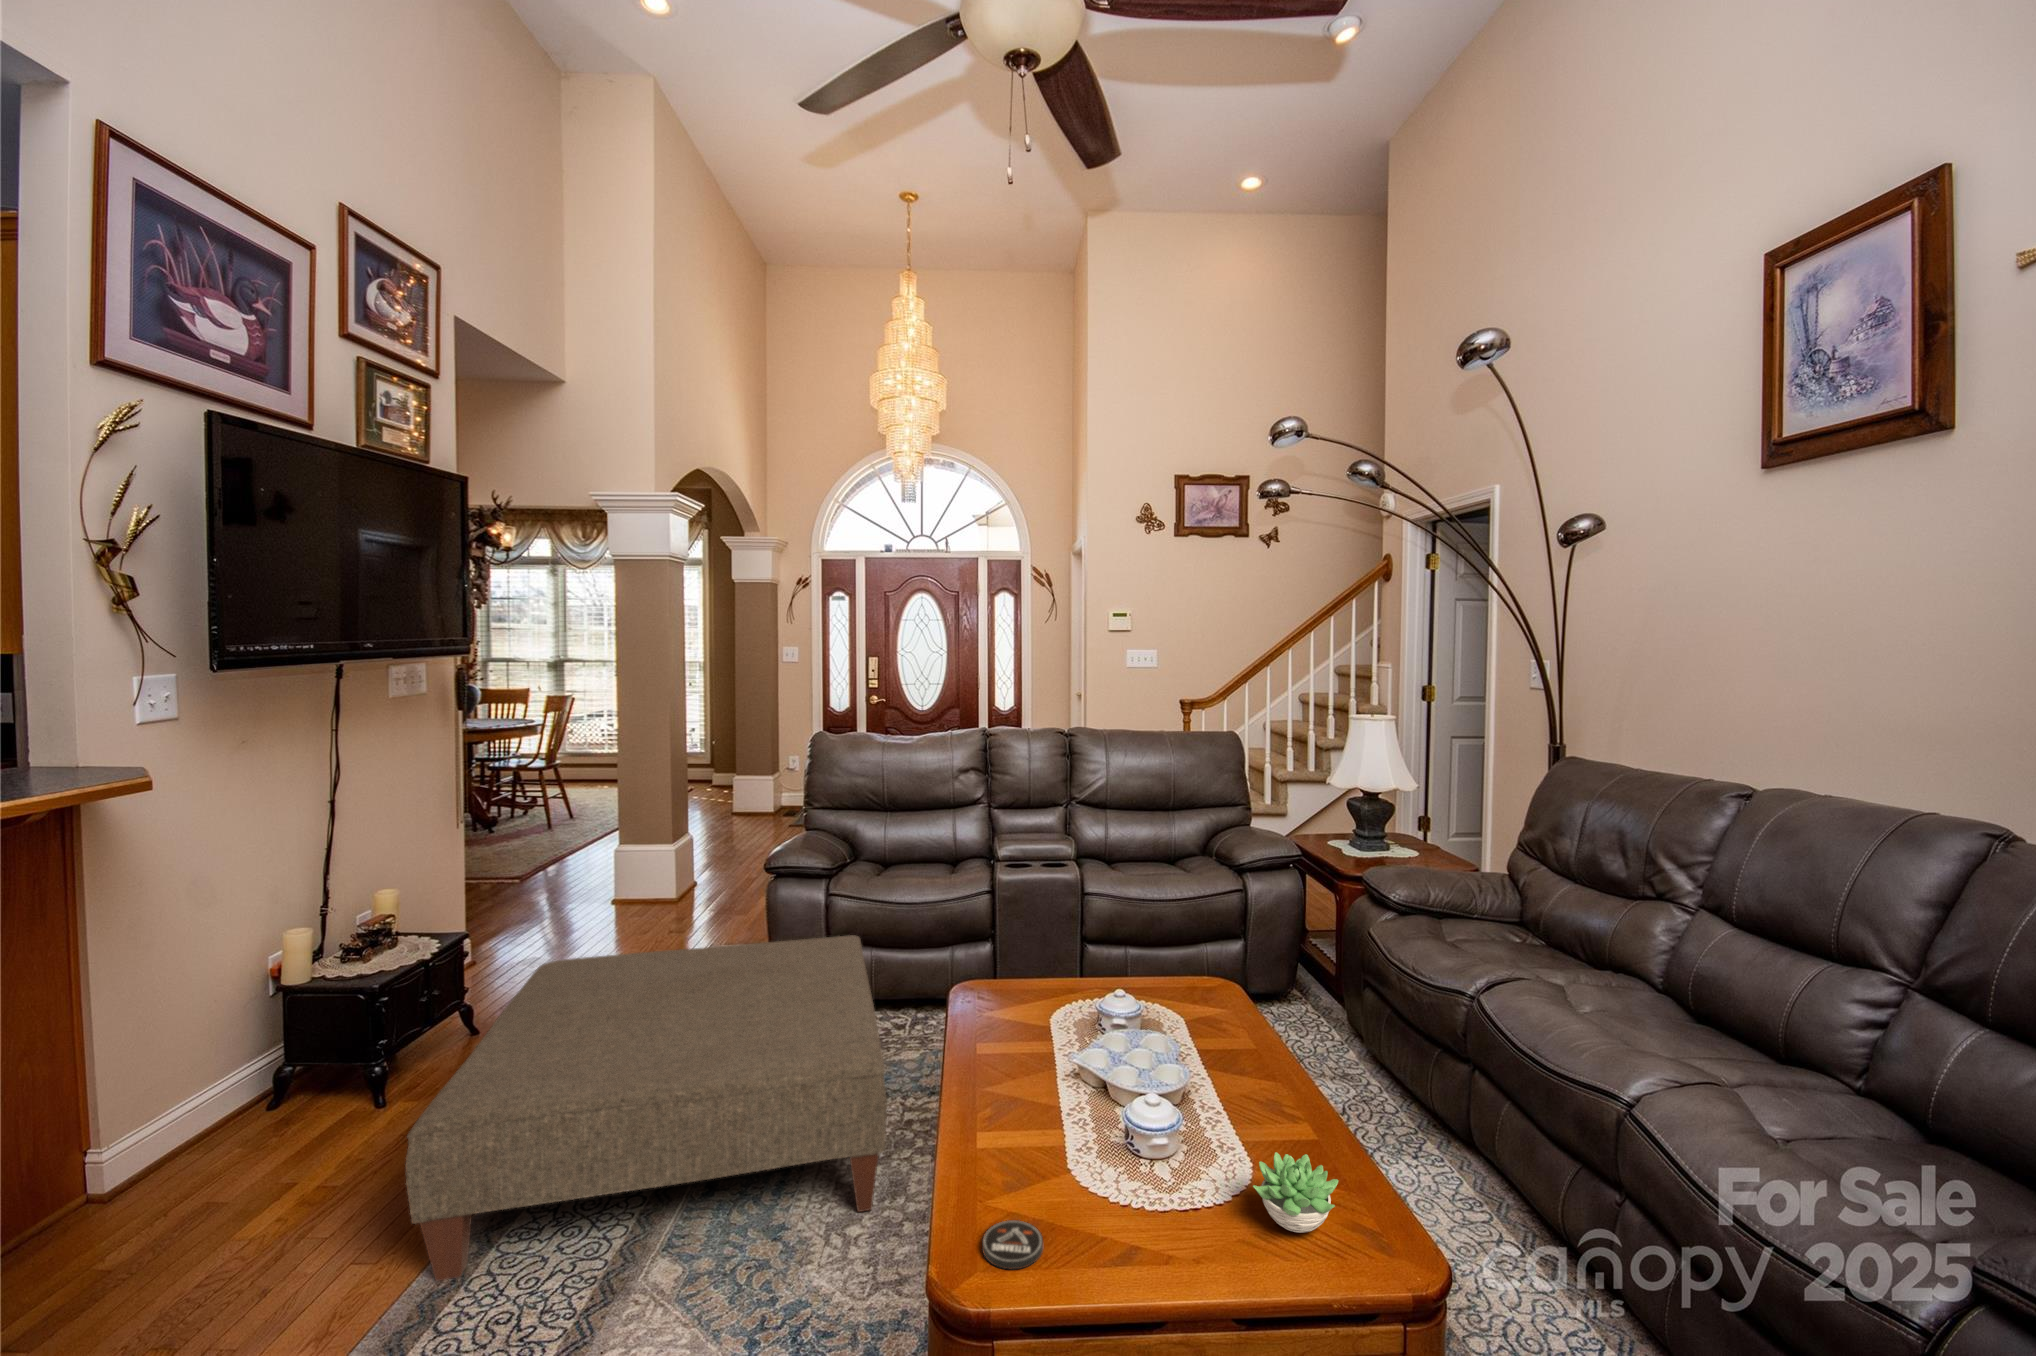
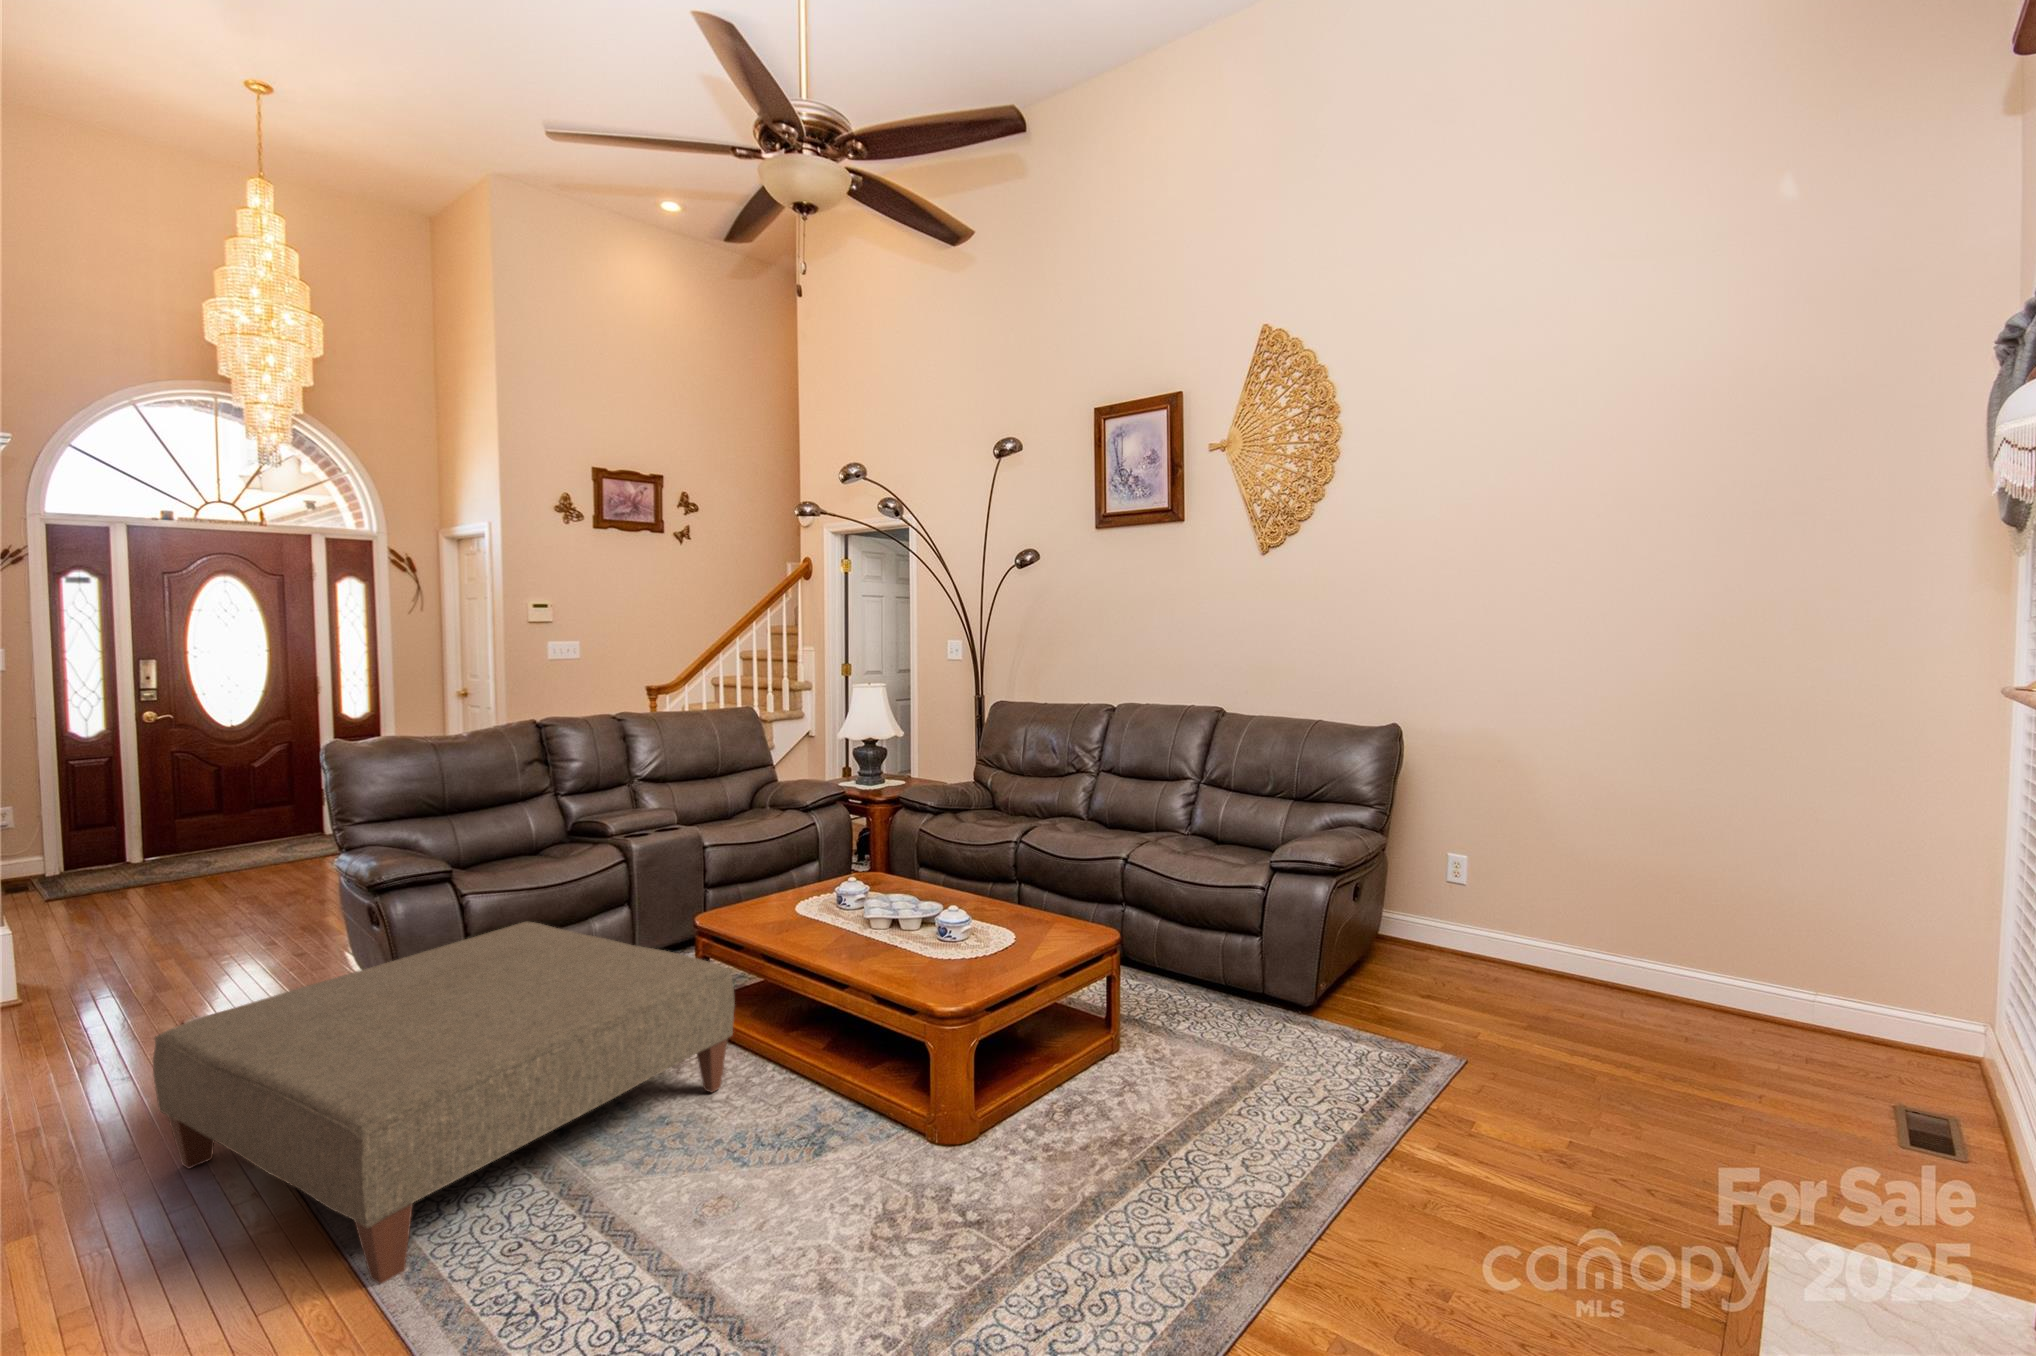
succulent plant: present [1253,1152,1338,1233] -> none [1033,901,1081,937]
coaster: present [982,1220,1043,1269] -> none [938,974,975,992]

